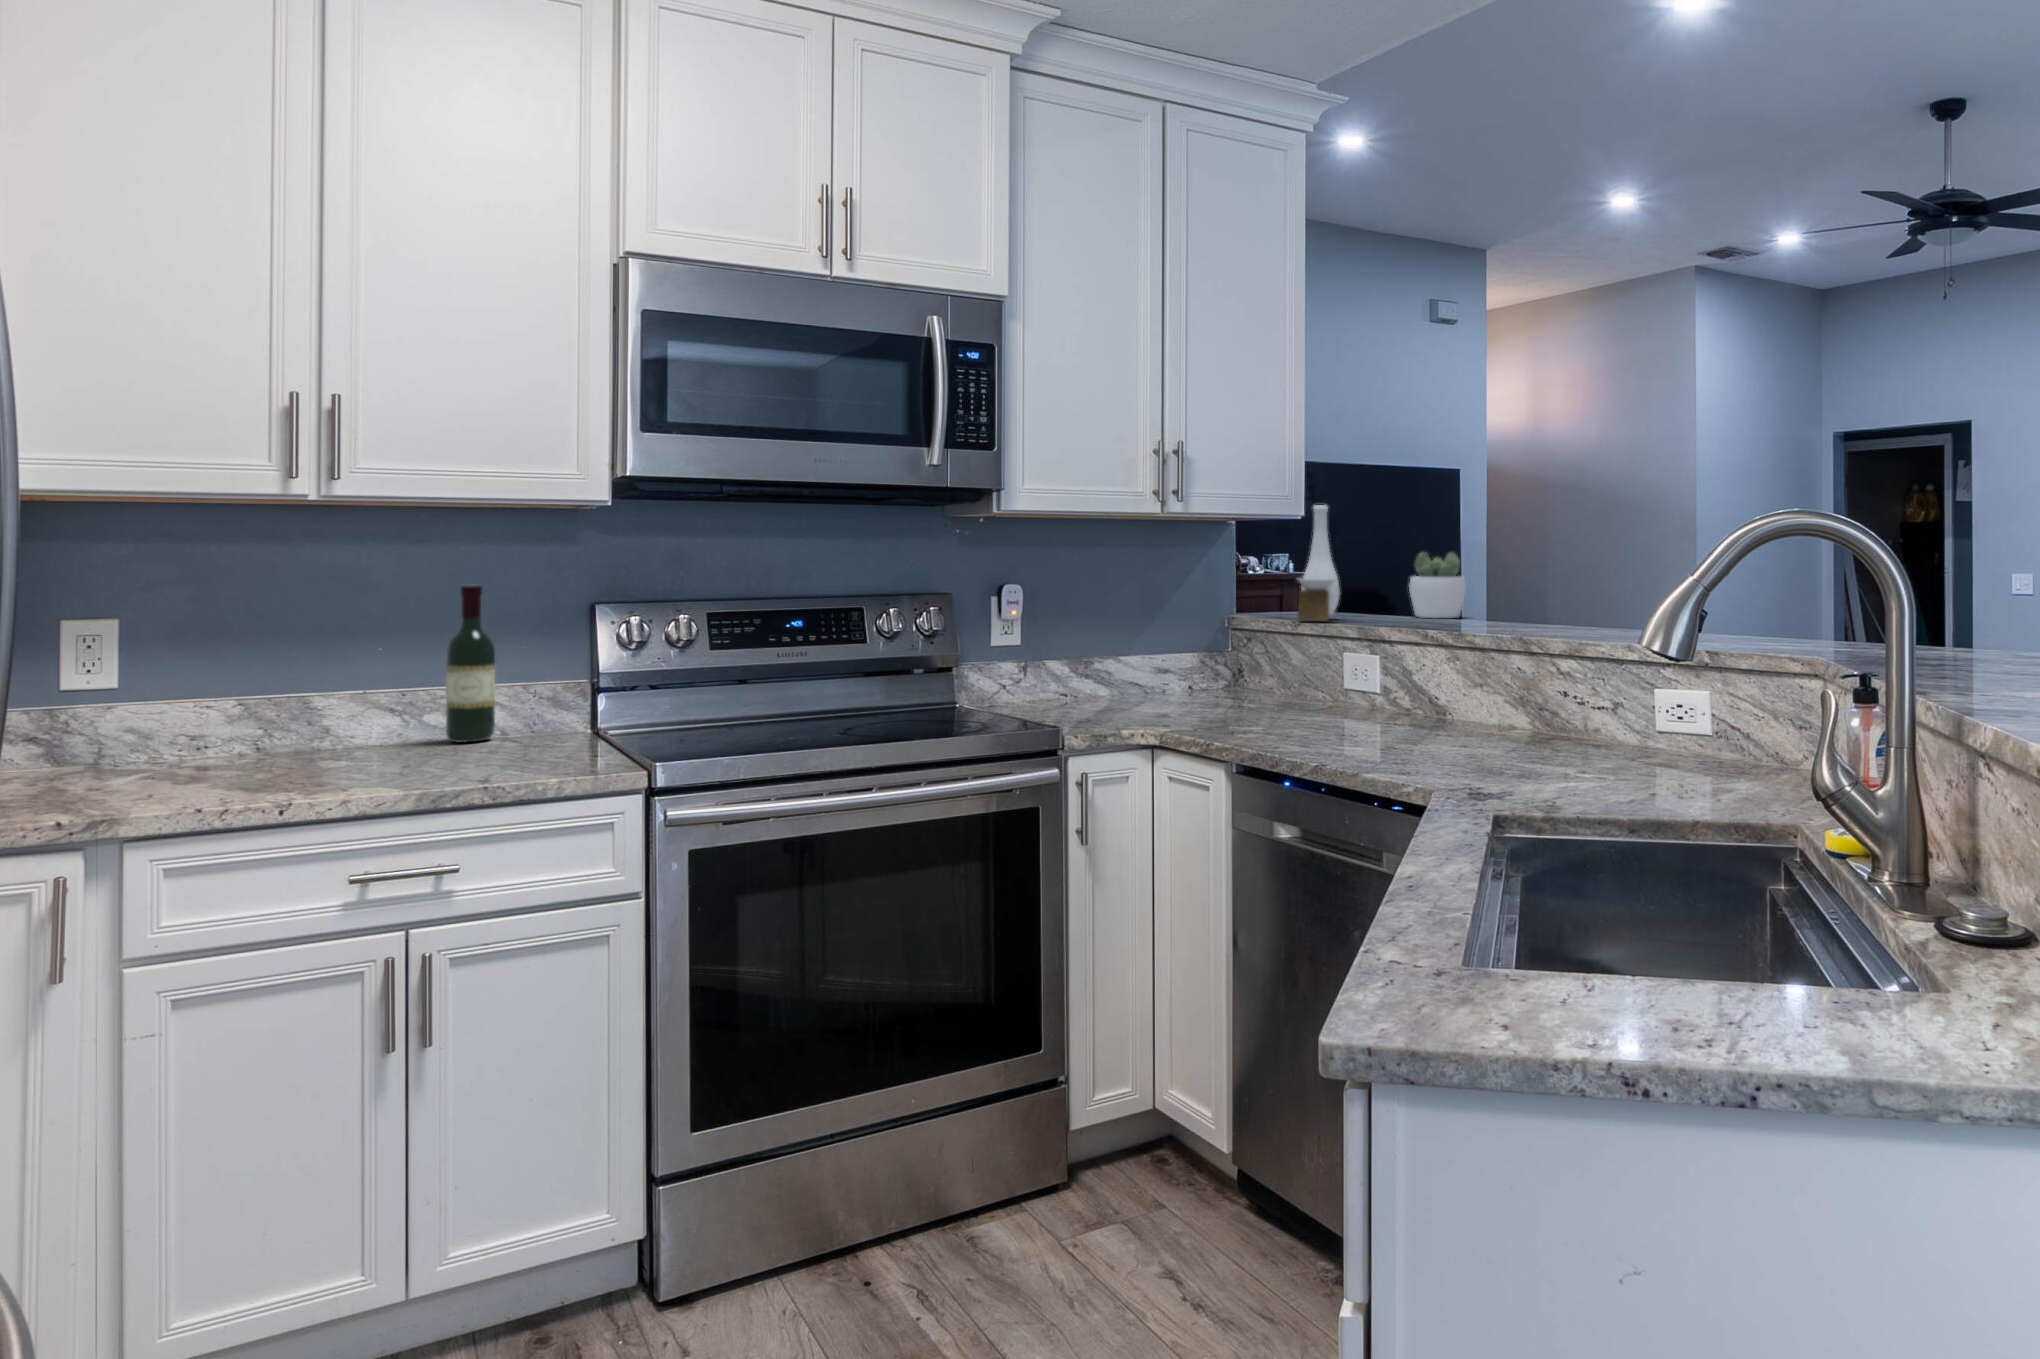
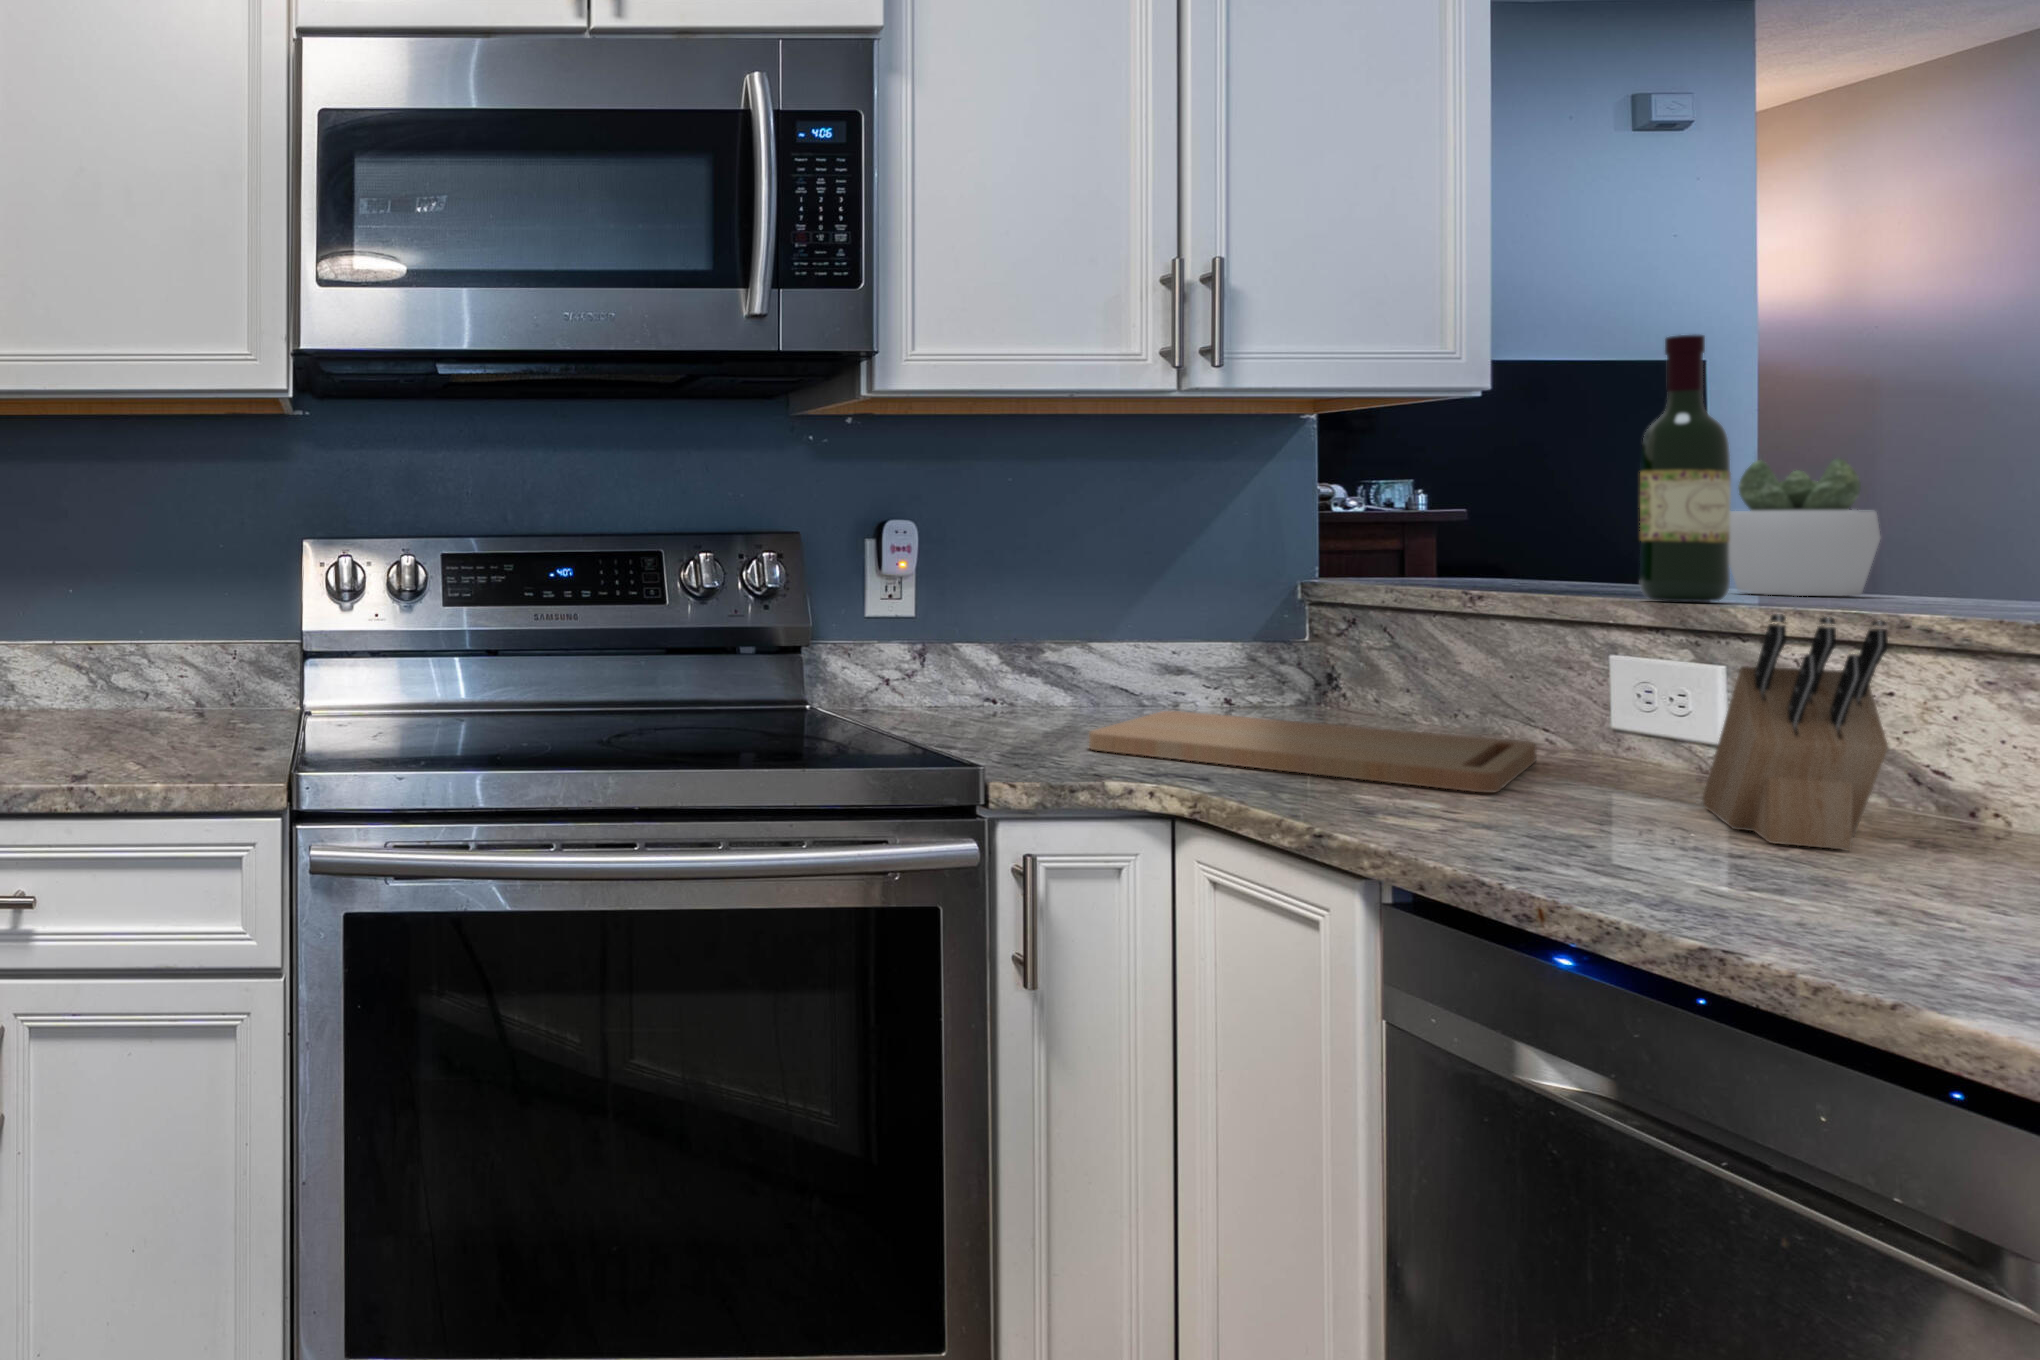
vase: present [1298,505,1340,621] -> none [1461,369,1560,591]
wine bottle: present [446,585,495,742] -> present [1640,334,1731,602]
knife block: none [1376,637,1425,733] -> present [1702,614,1888,850]
cutting board: none [1117,692,1323,722] -> present [1089,711,1536,792]

